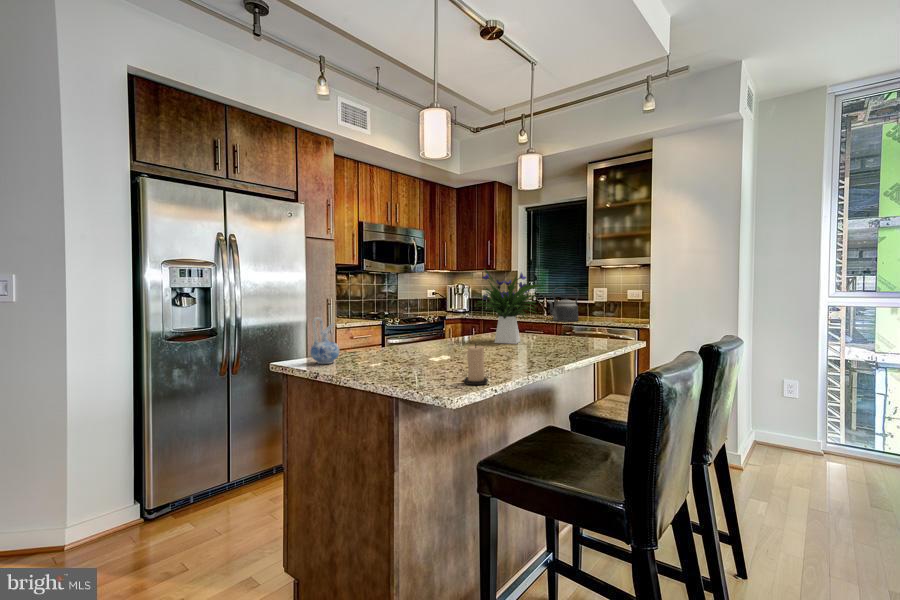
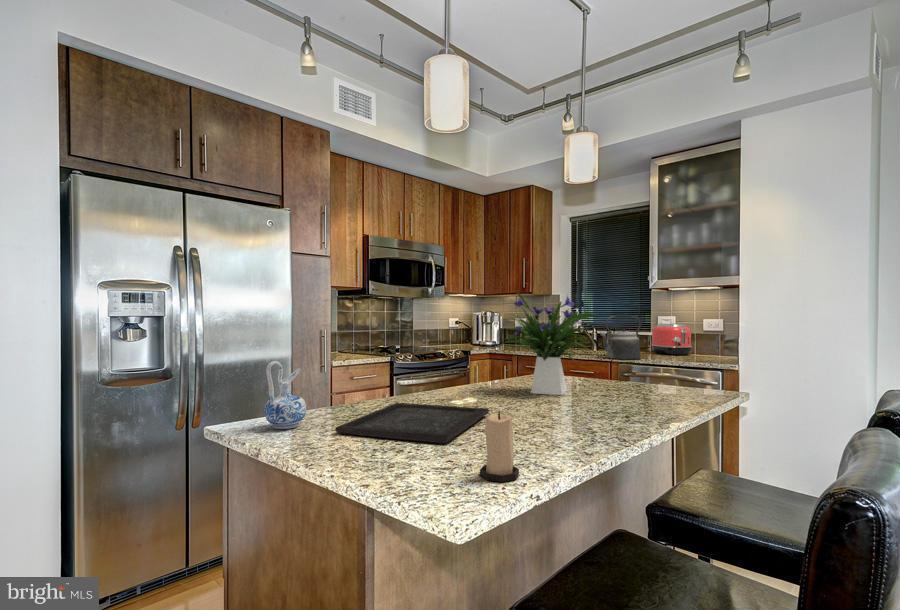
toaster: none [588,294,619,318] -> present [652,323,692,355]
tray: none [362,348,466,369] -> present [335,403,489,443]

